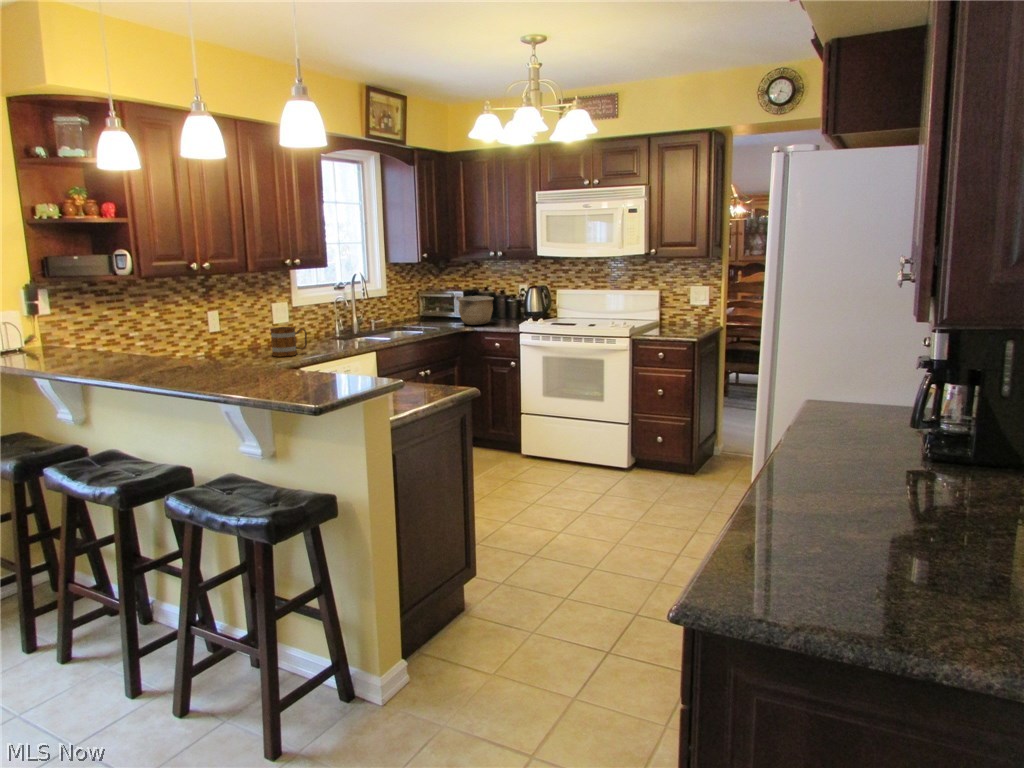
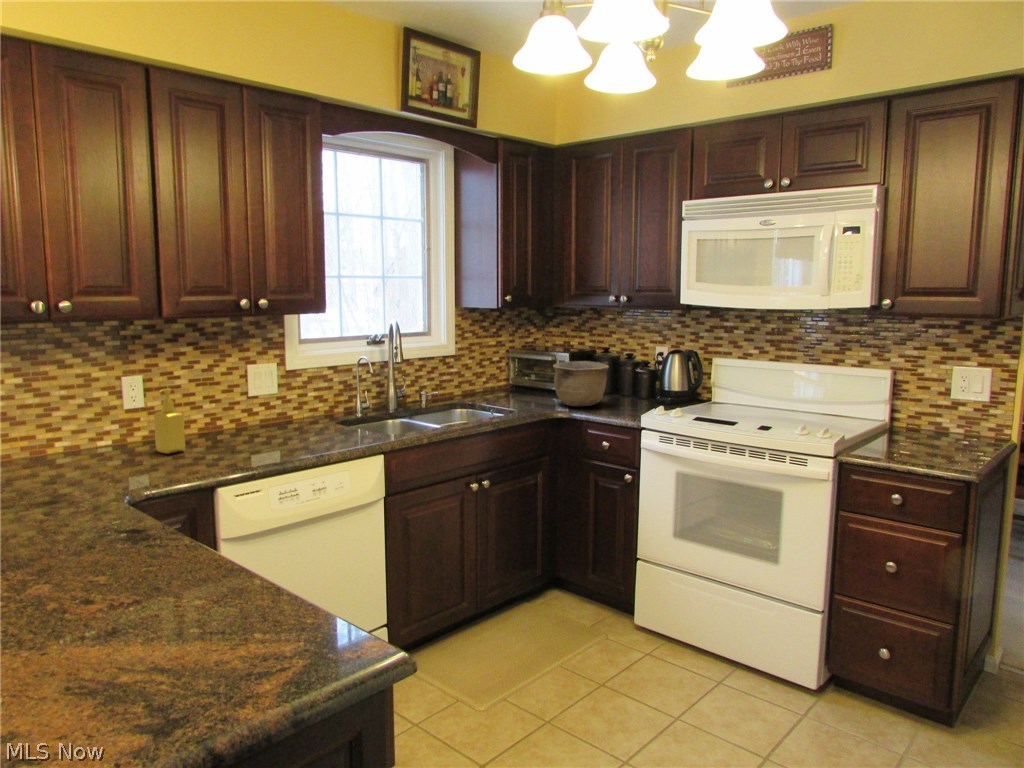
soap dispenser: none [232,317,254,358] -> present [154,388,185,454]
mug: present [270,327,307,357] -> none [210,406,271,456]

